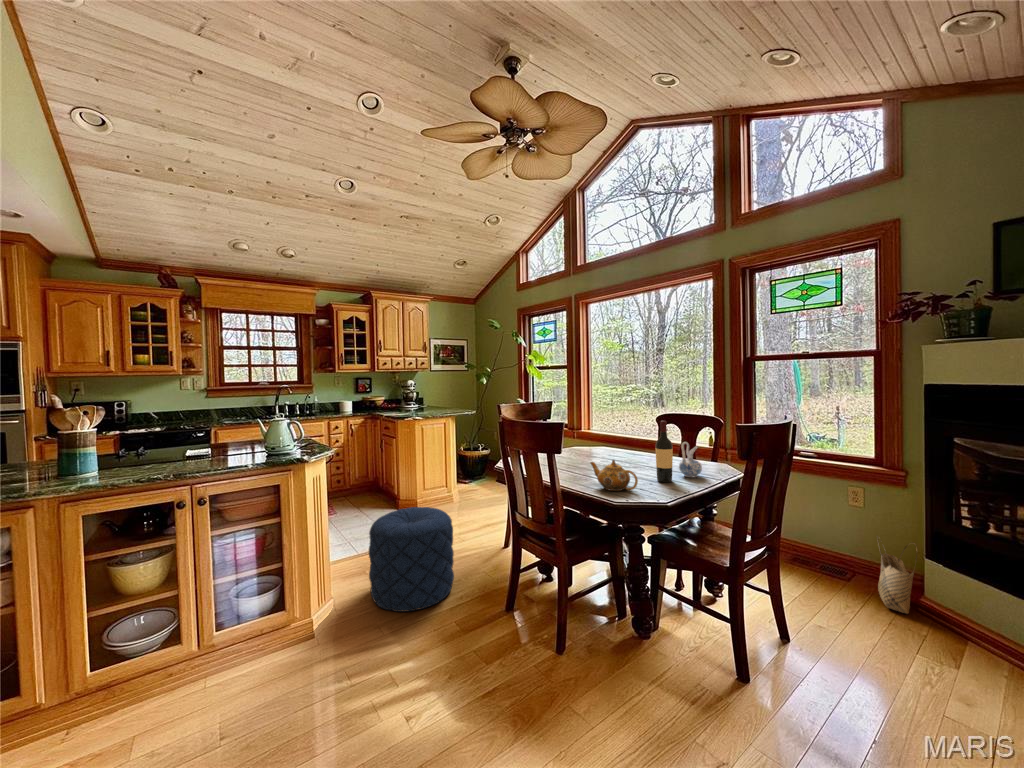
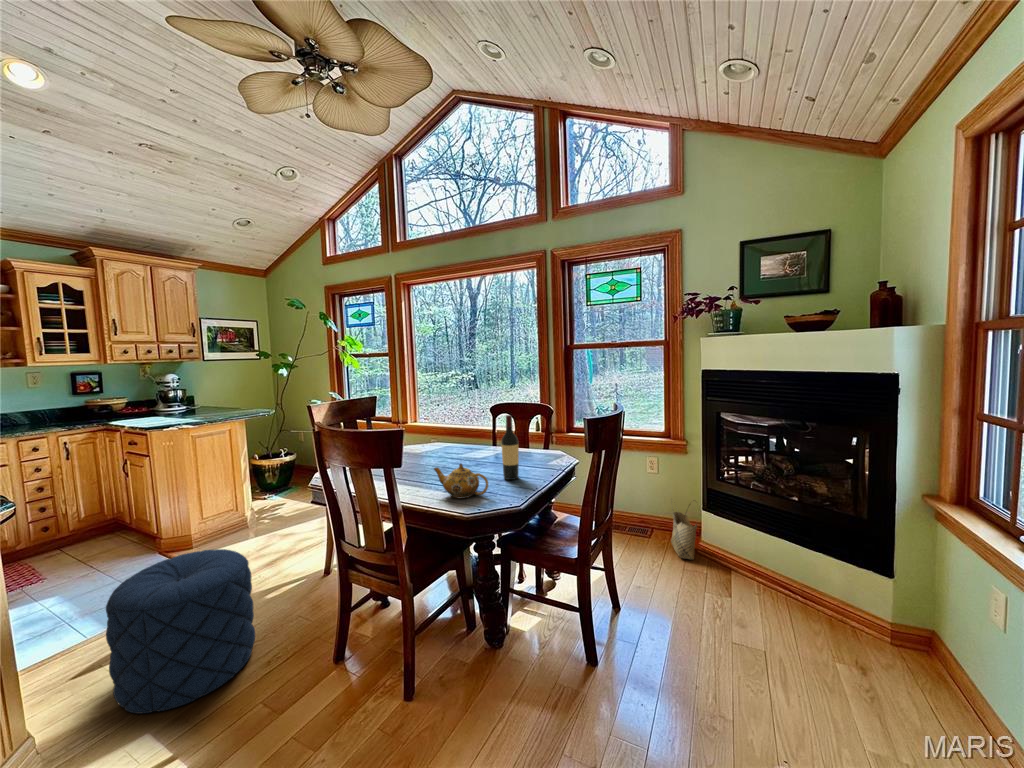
ceramic pitcher: present [679,442,702,477] -> none [523,435,544,471]

